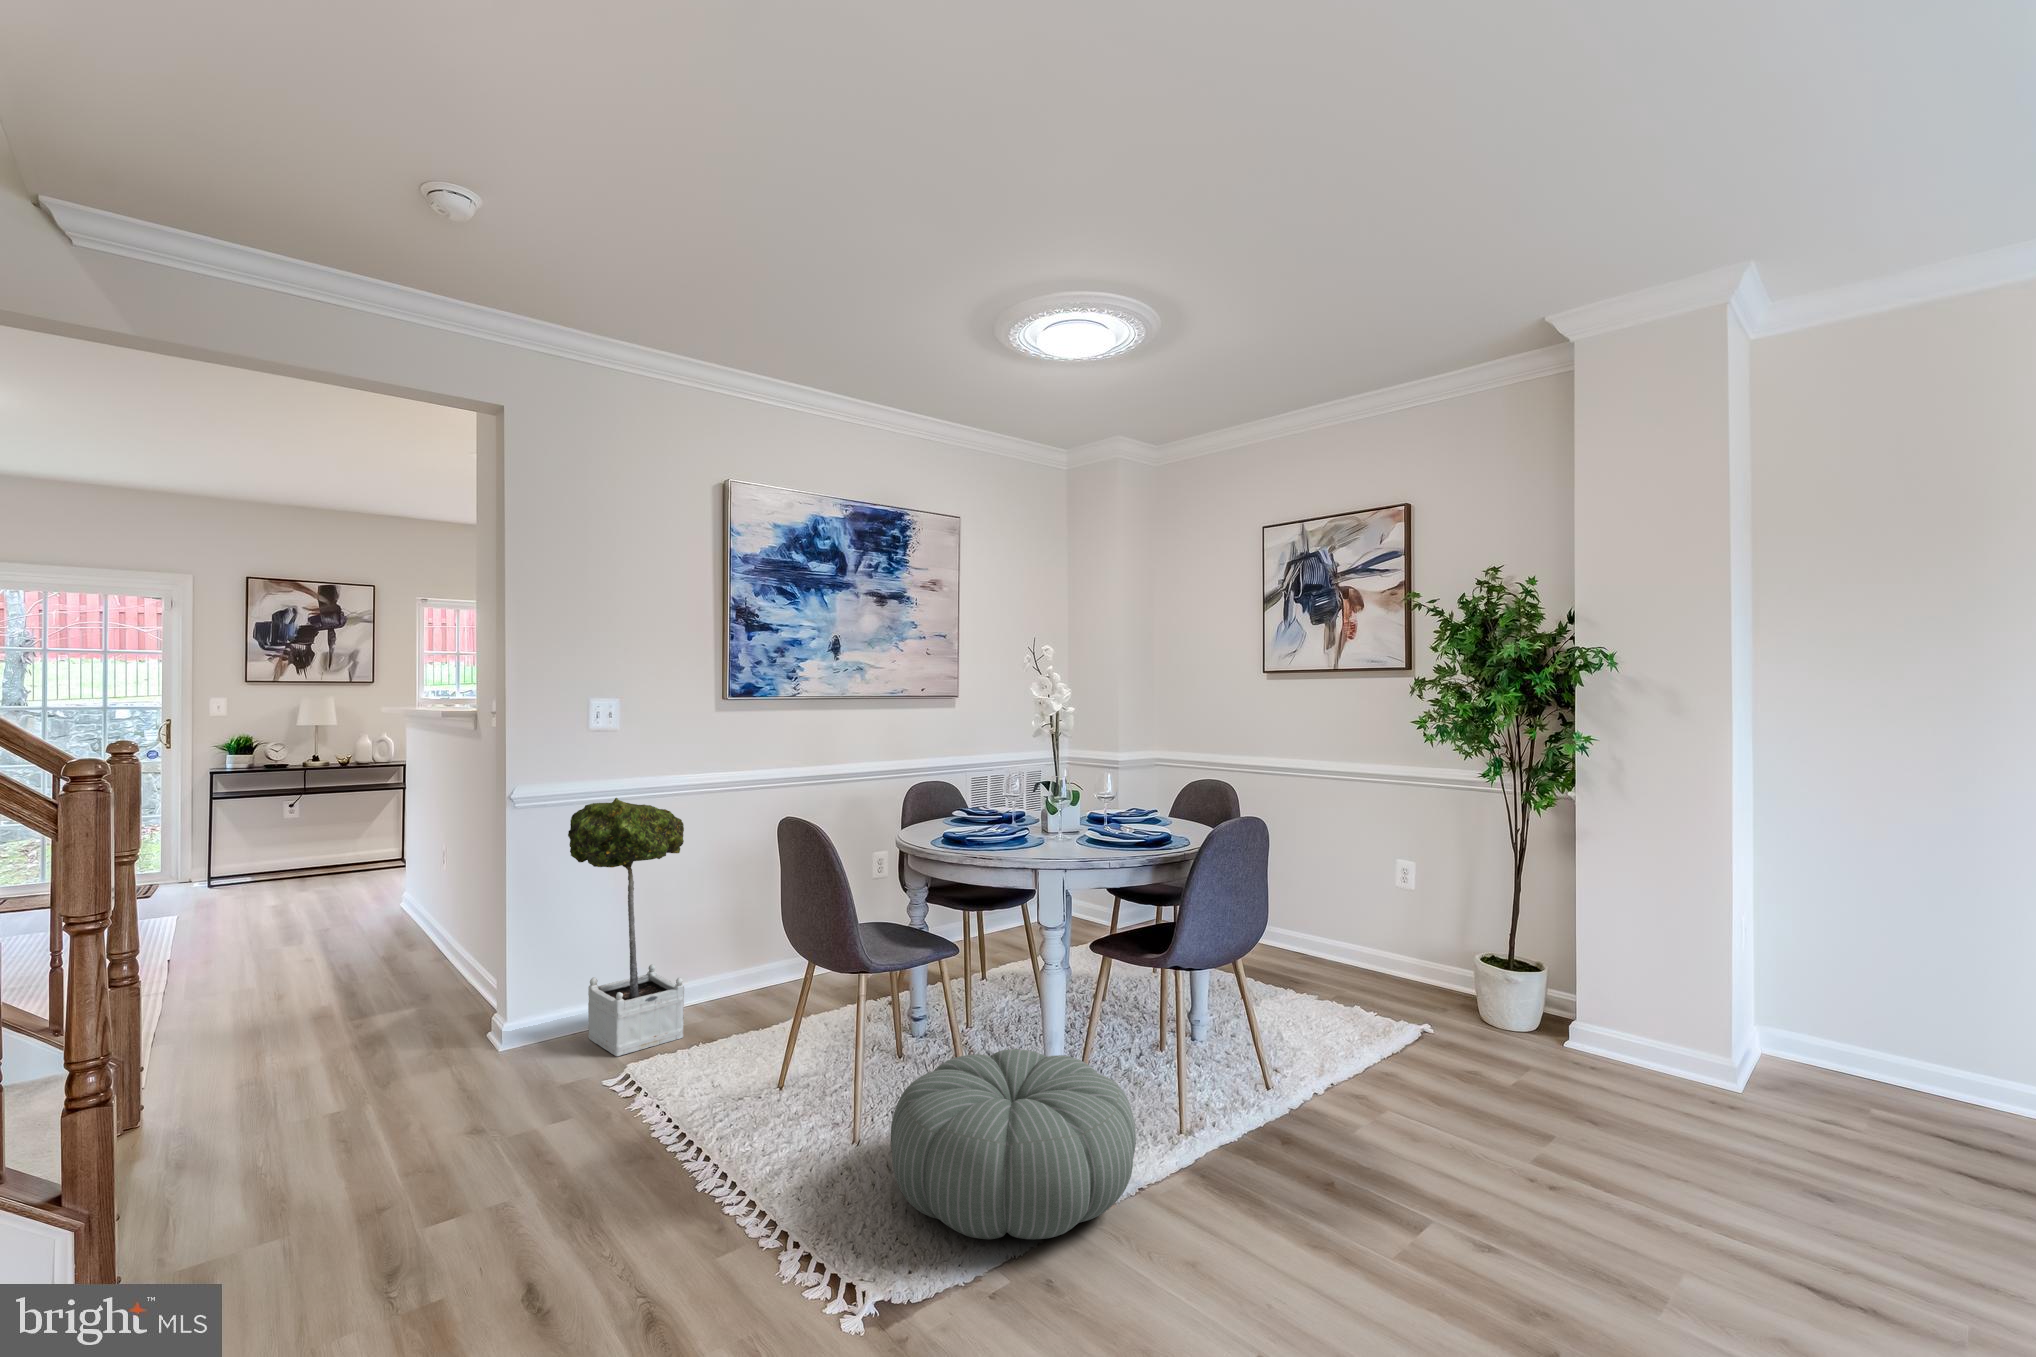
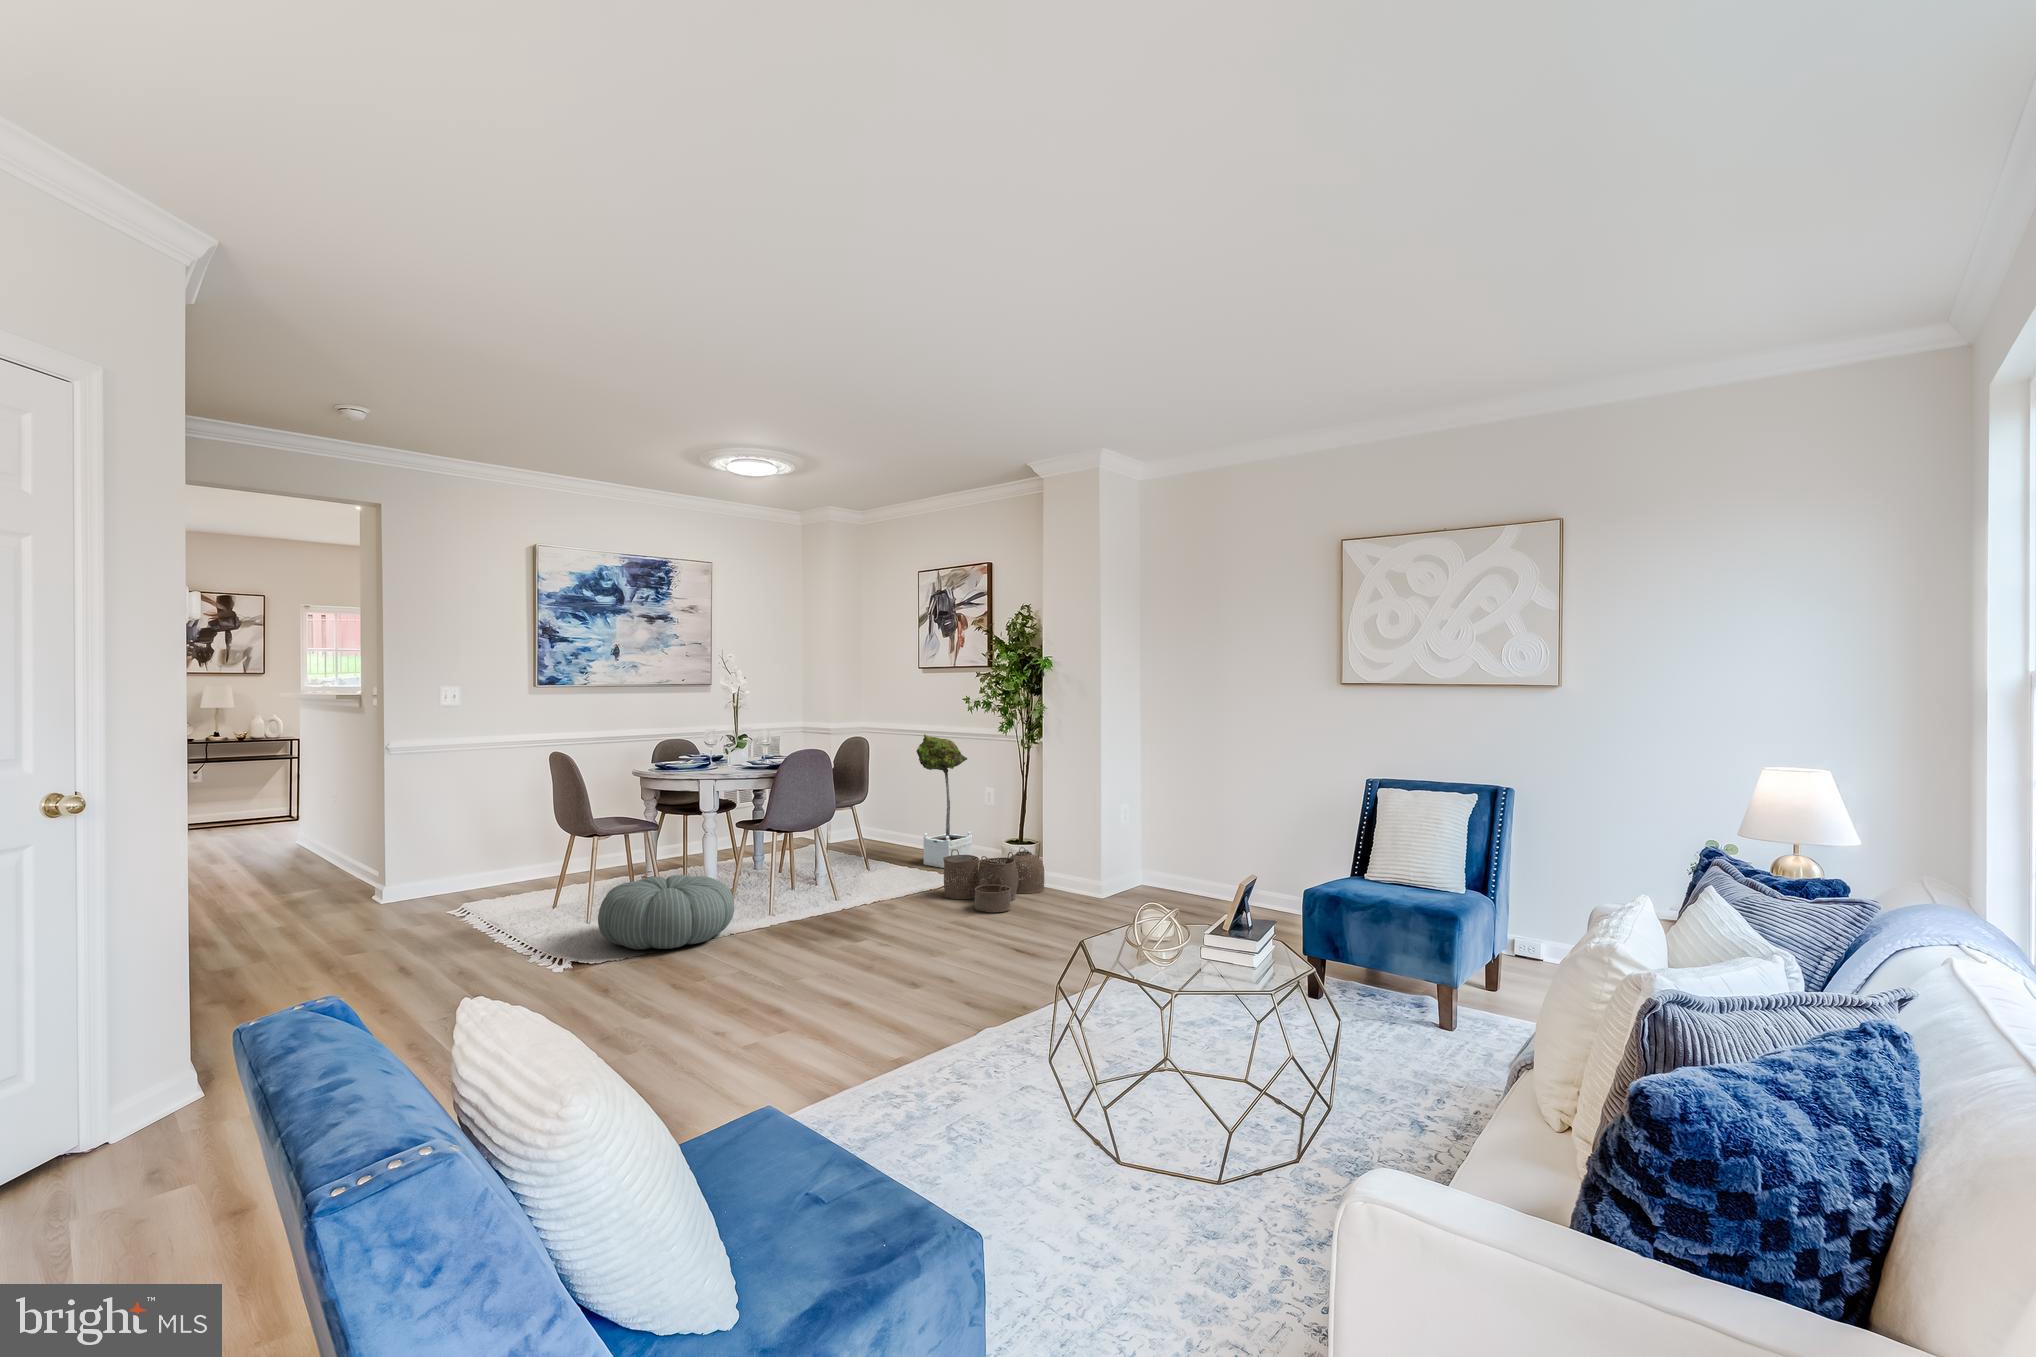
potted tree: present [568,798,684,1056] -> present [916,734,973,868]
woven basket: none [1420,976,1601,1125] -> present [943,847,1044,912]

